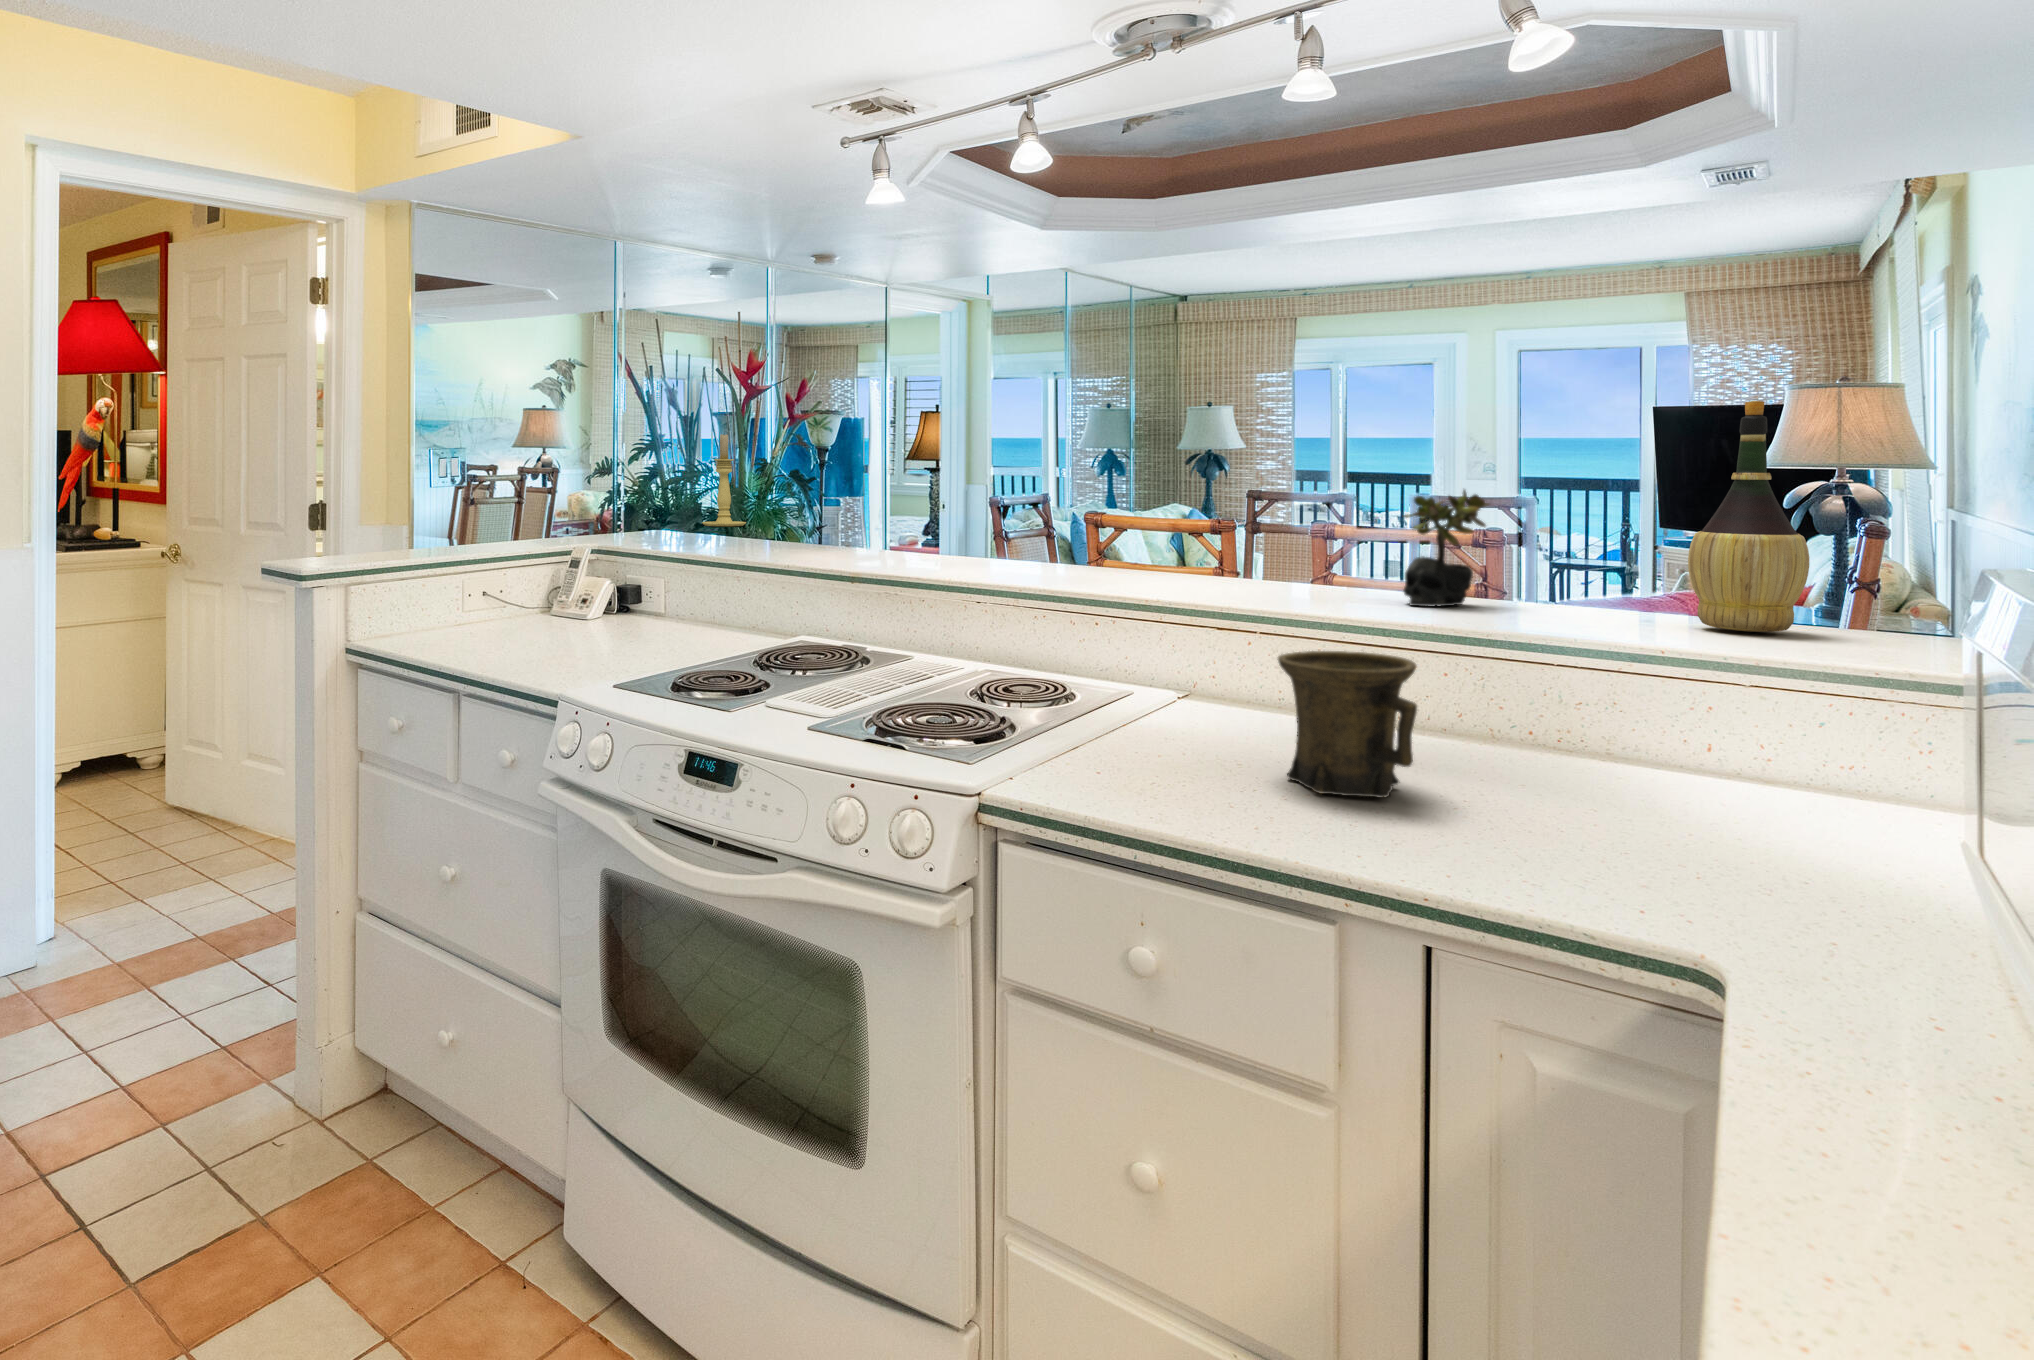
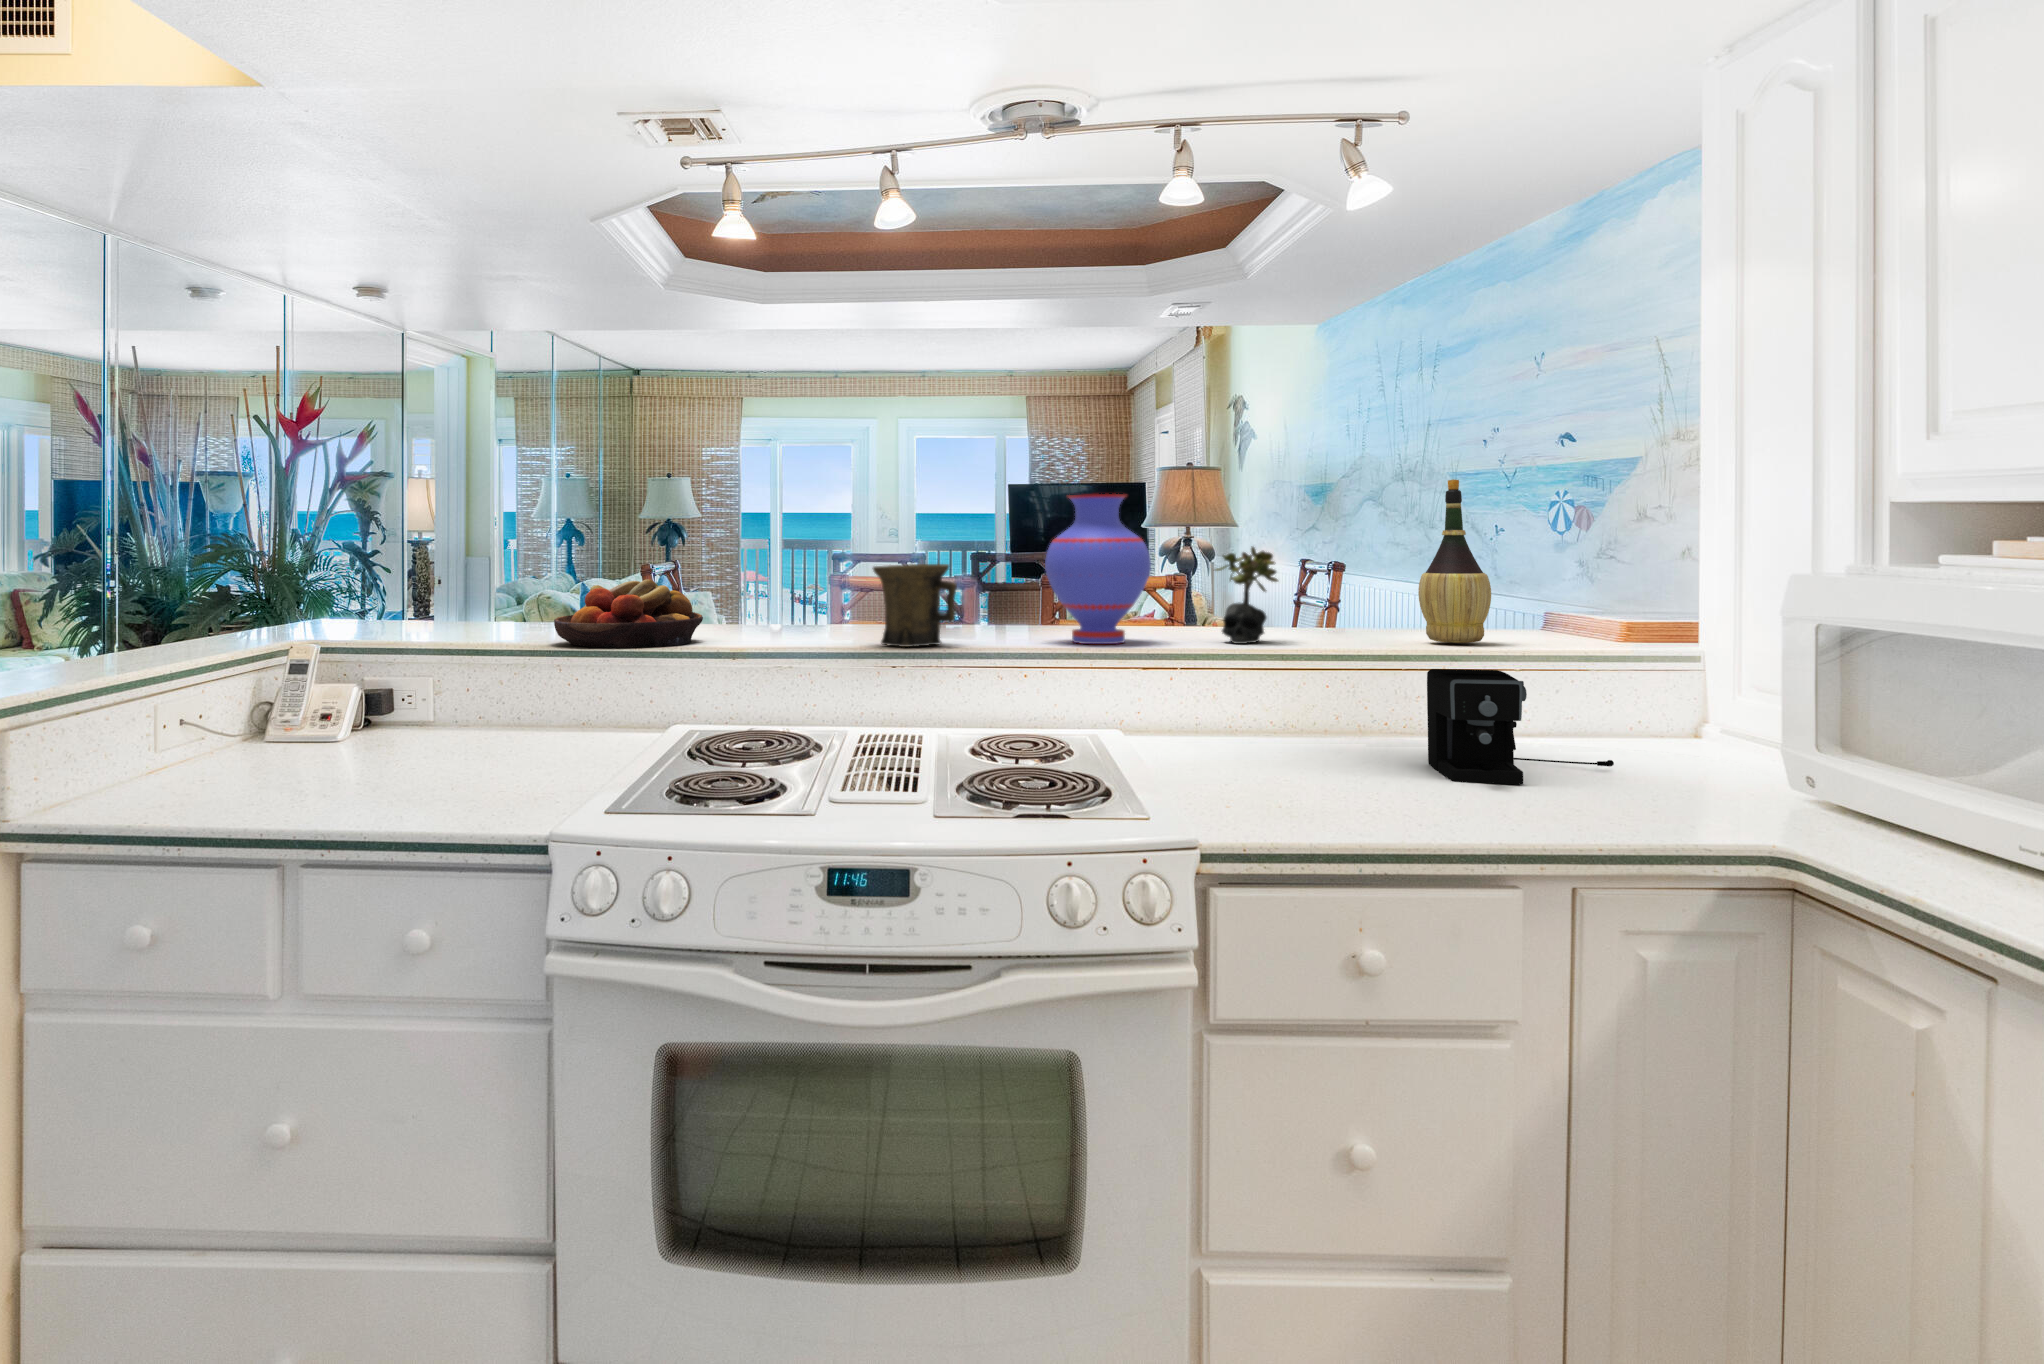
vase: none [1197,426,1322,594] -> present [1045,494,1151,644]
candle holder: present [702,434,746,526] -> none [220,498,285,619]
fruit bowl: none [786,505,913,564] -> present [554,579,703,648]
mug: present [1278,651,1417,798] -> present [873,564,957,647]
coffee maker: none [1528,657,1880,830] -> present [1427,669,1614,784]

